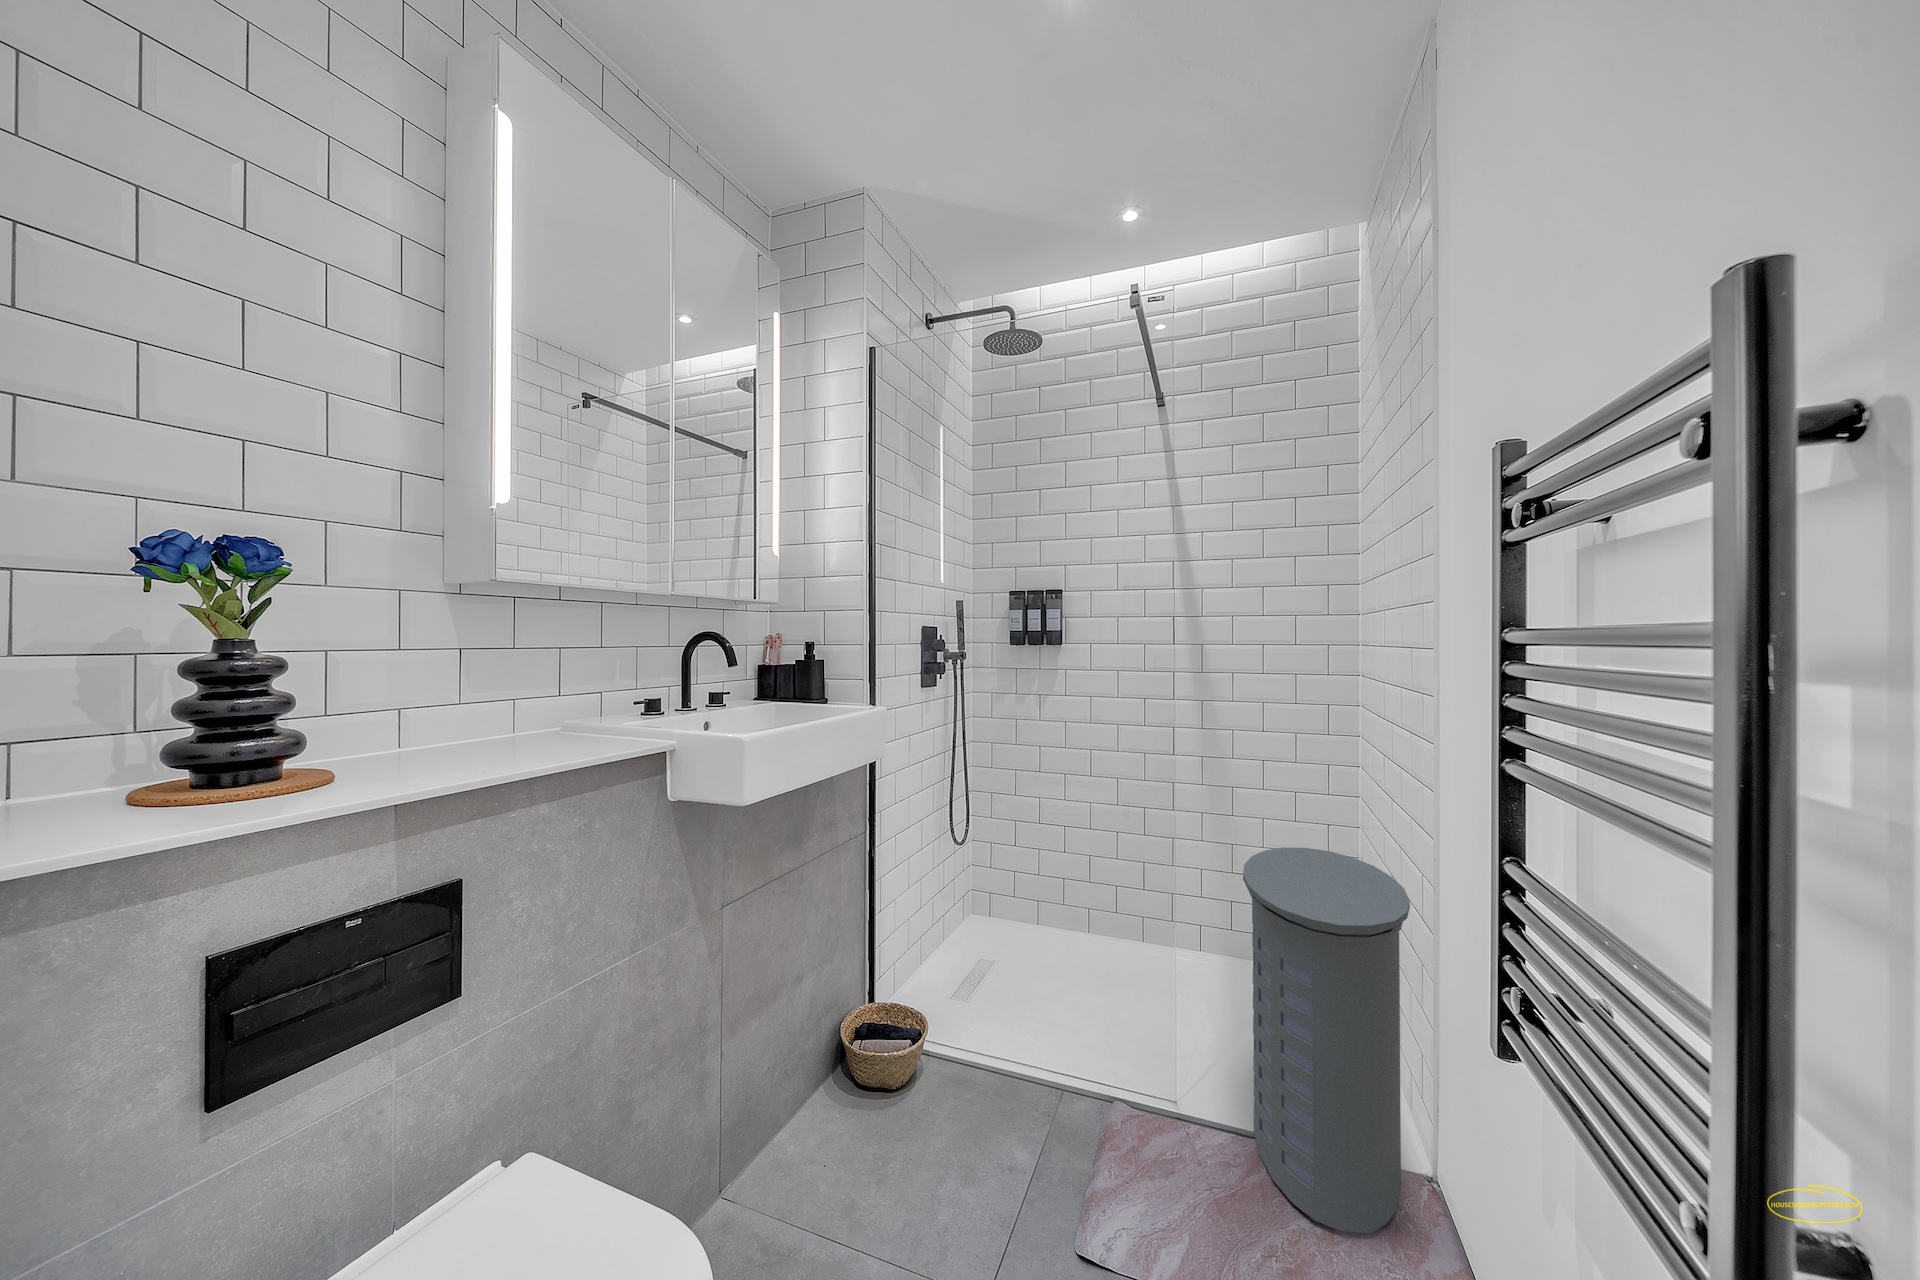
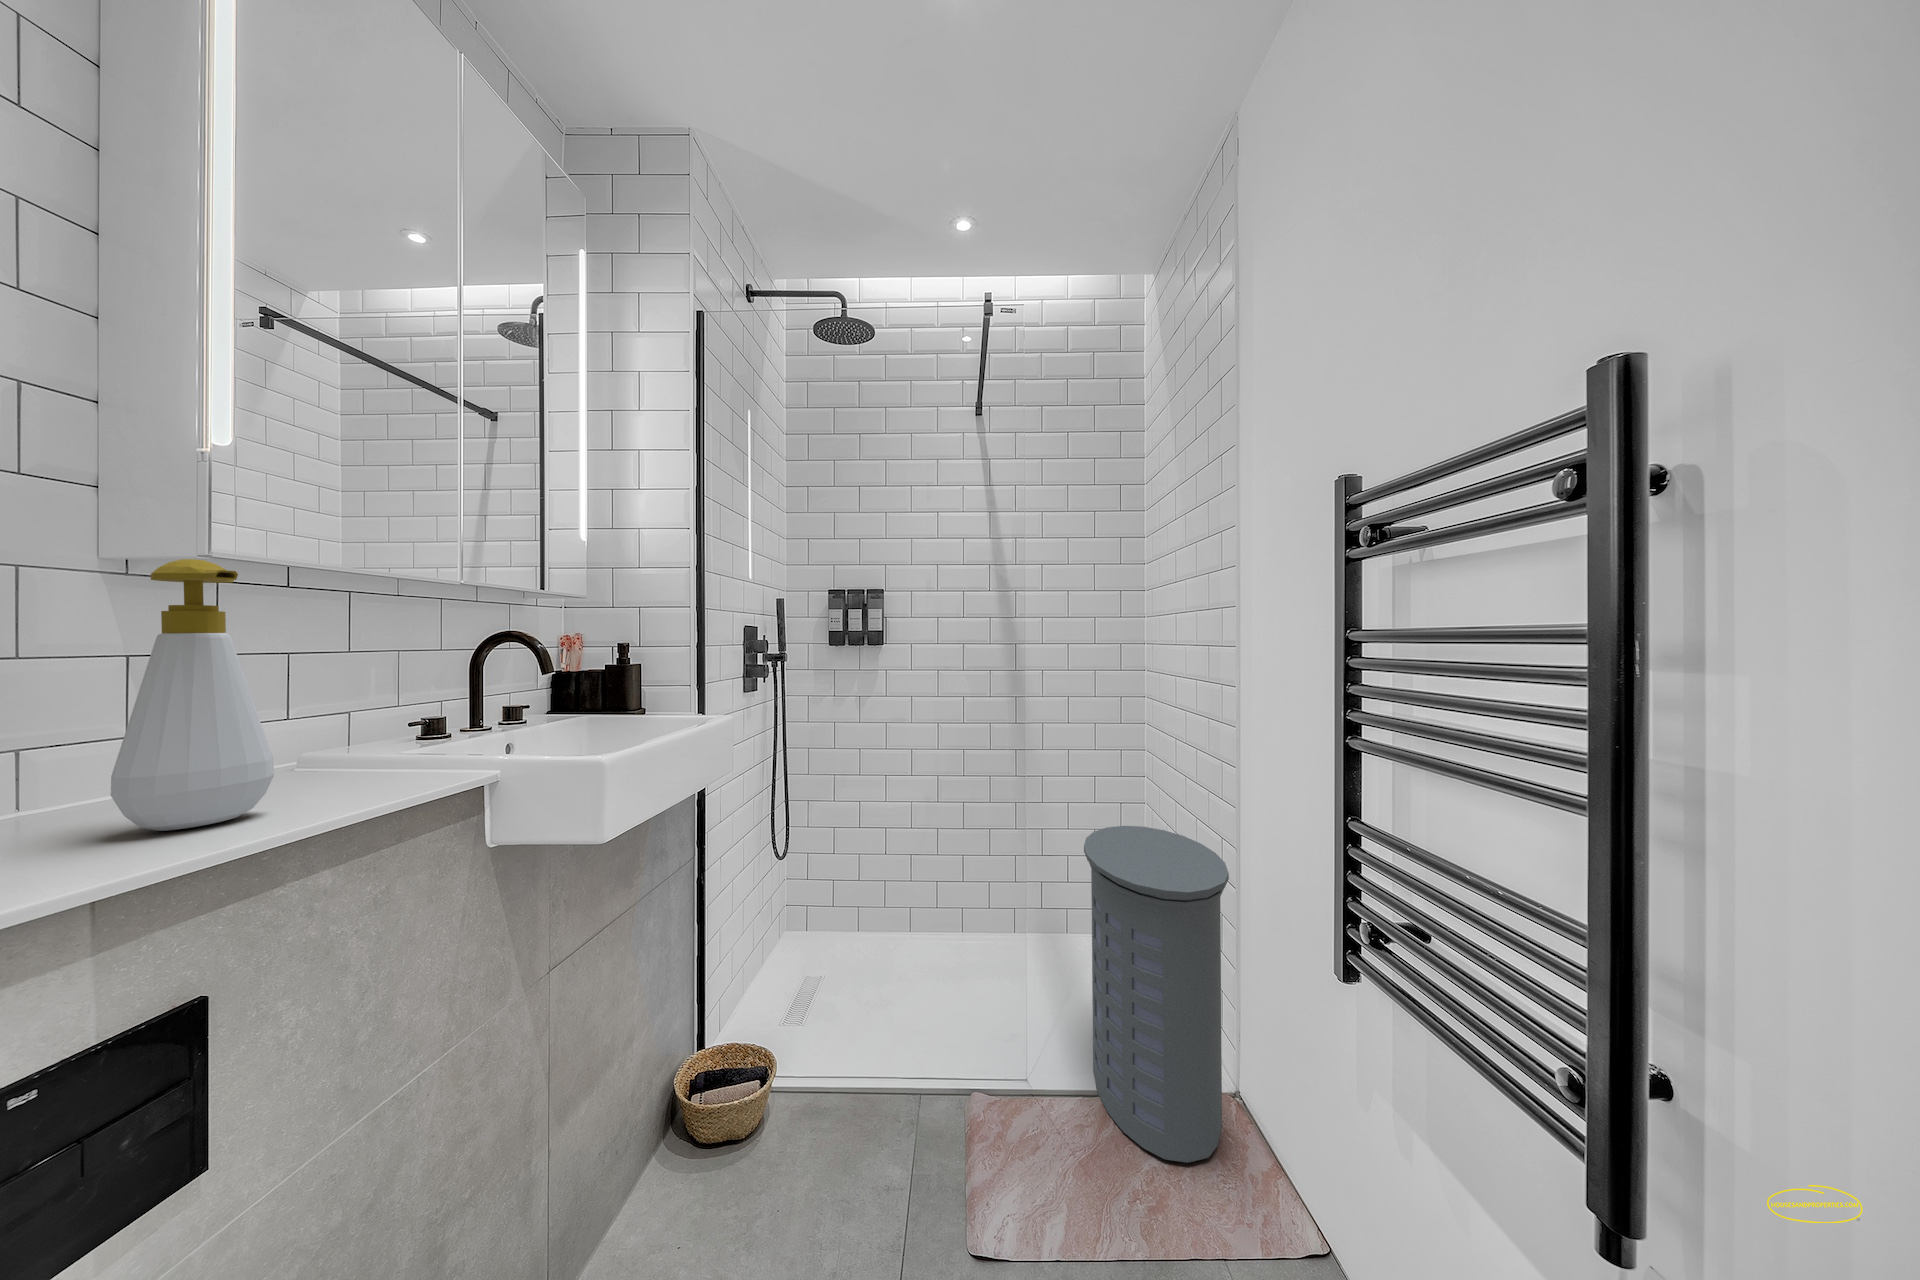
soap bottle: none [417,582,510,765] -> present [111,559,274,831]

